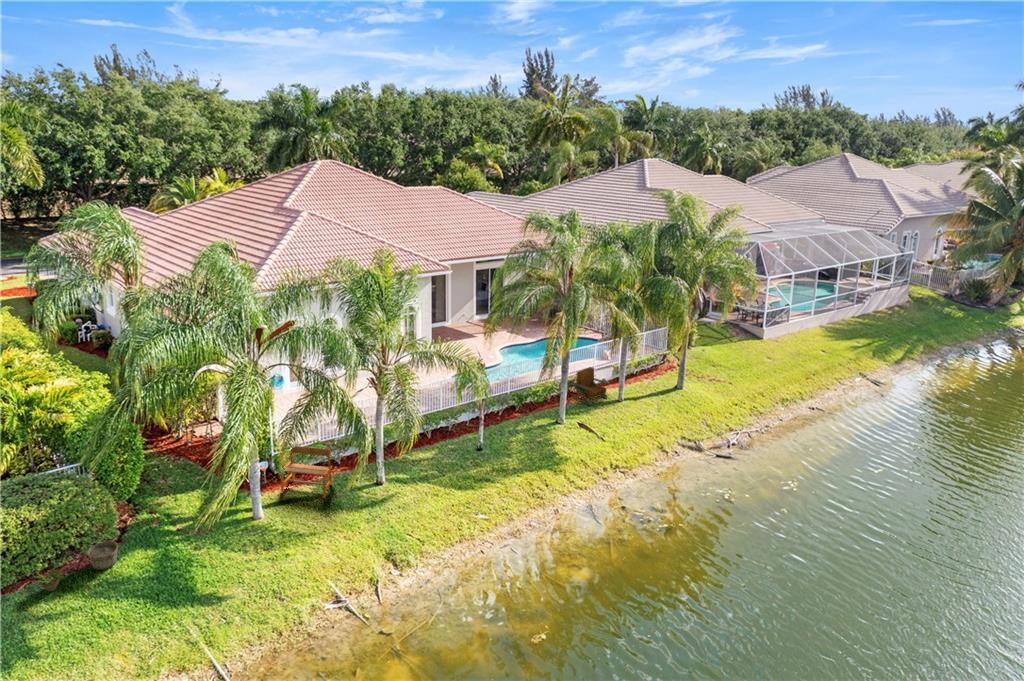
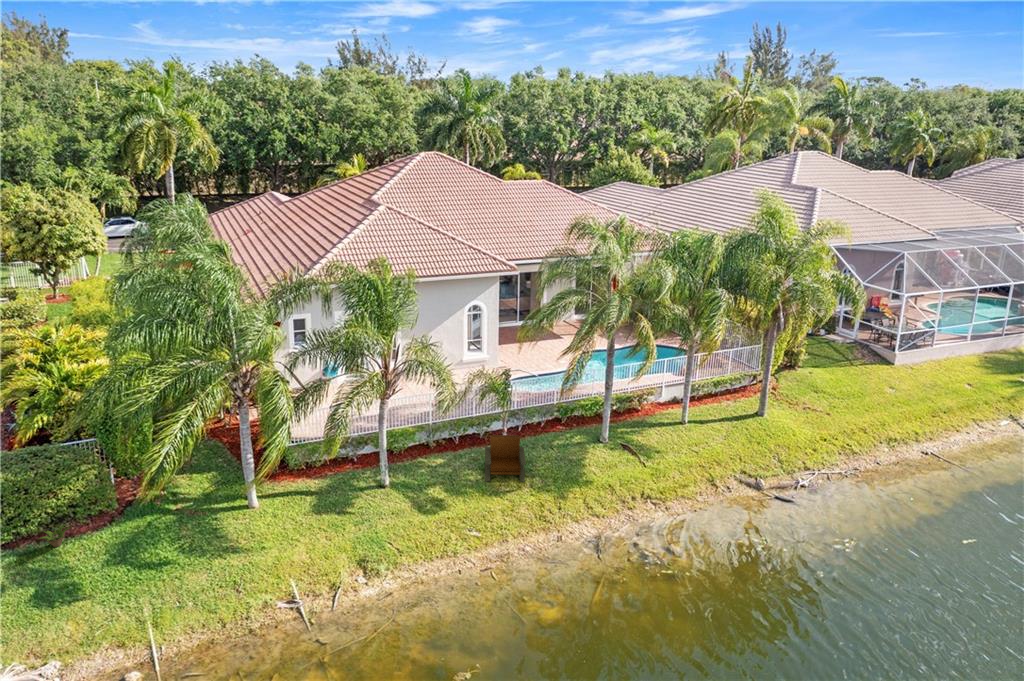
lounge chair: present [572,367,609,405] -> present [485,435,526,482]
bench: present [281,445,333,498] -> none [289,435,339,491]
wooden bucket: present [87,541,118,570] -> none [93,508,121,533]

